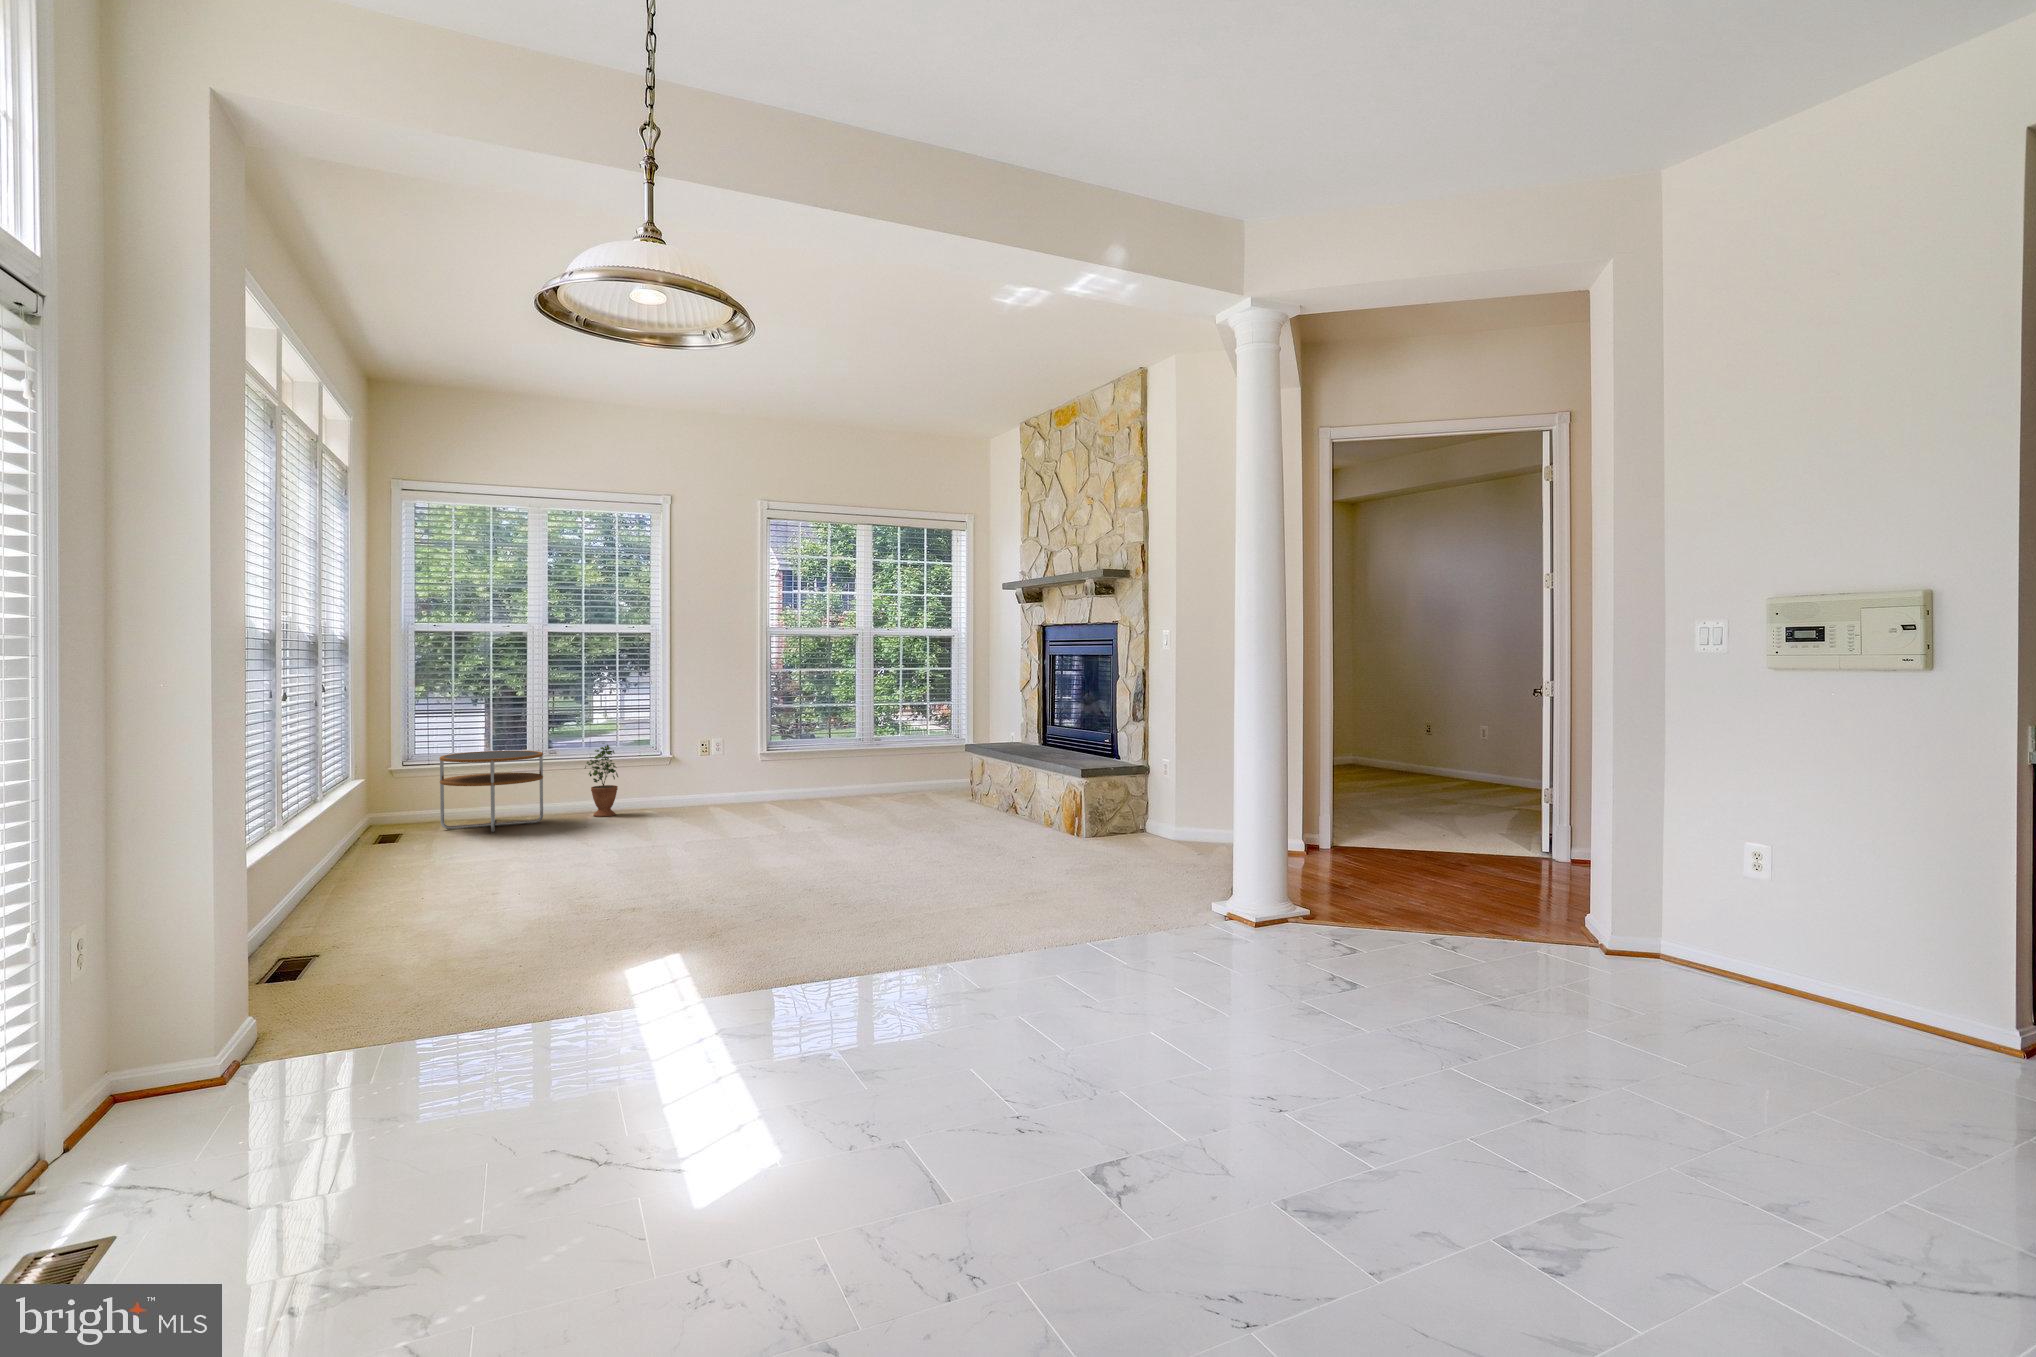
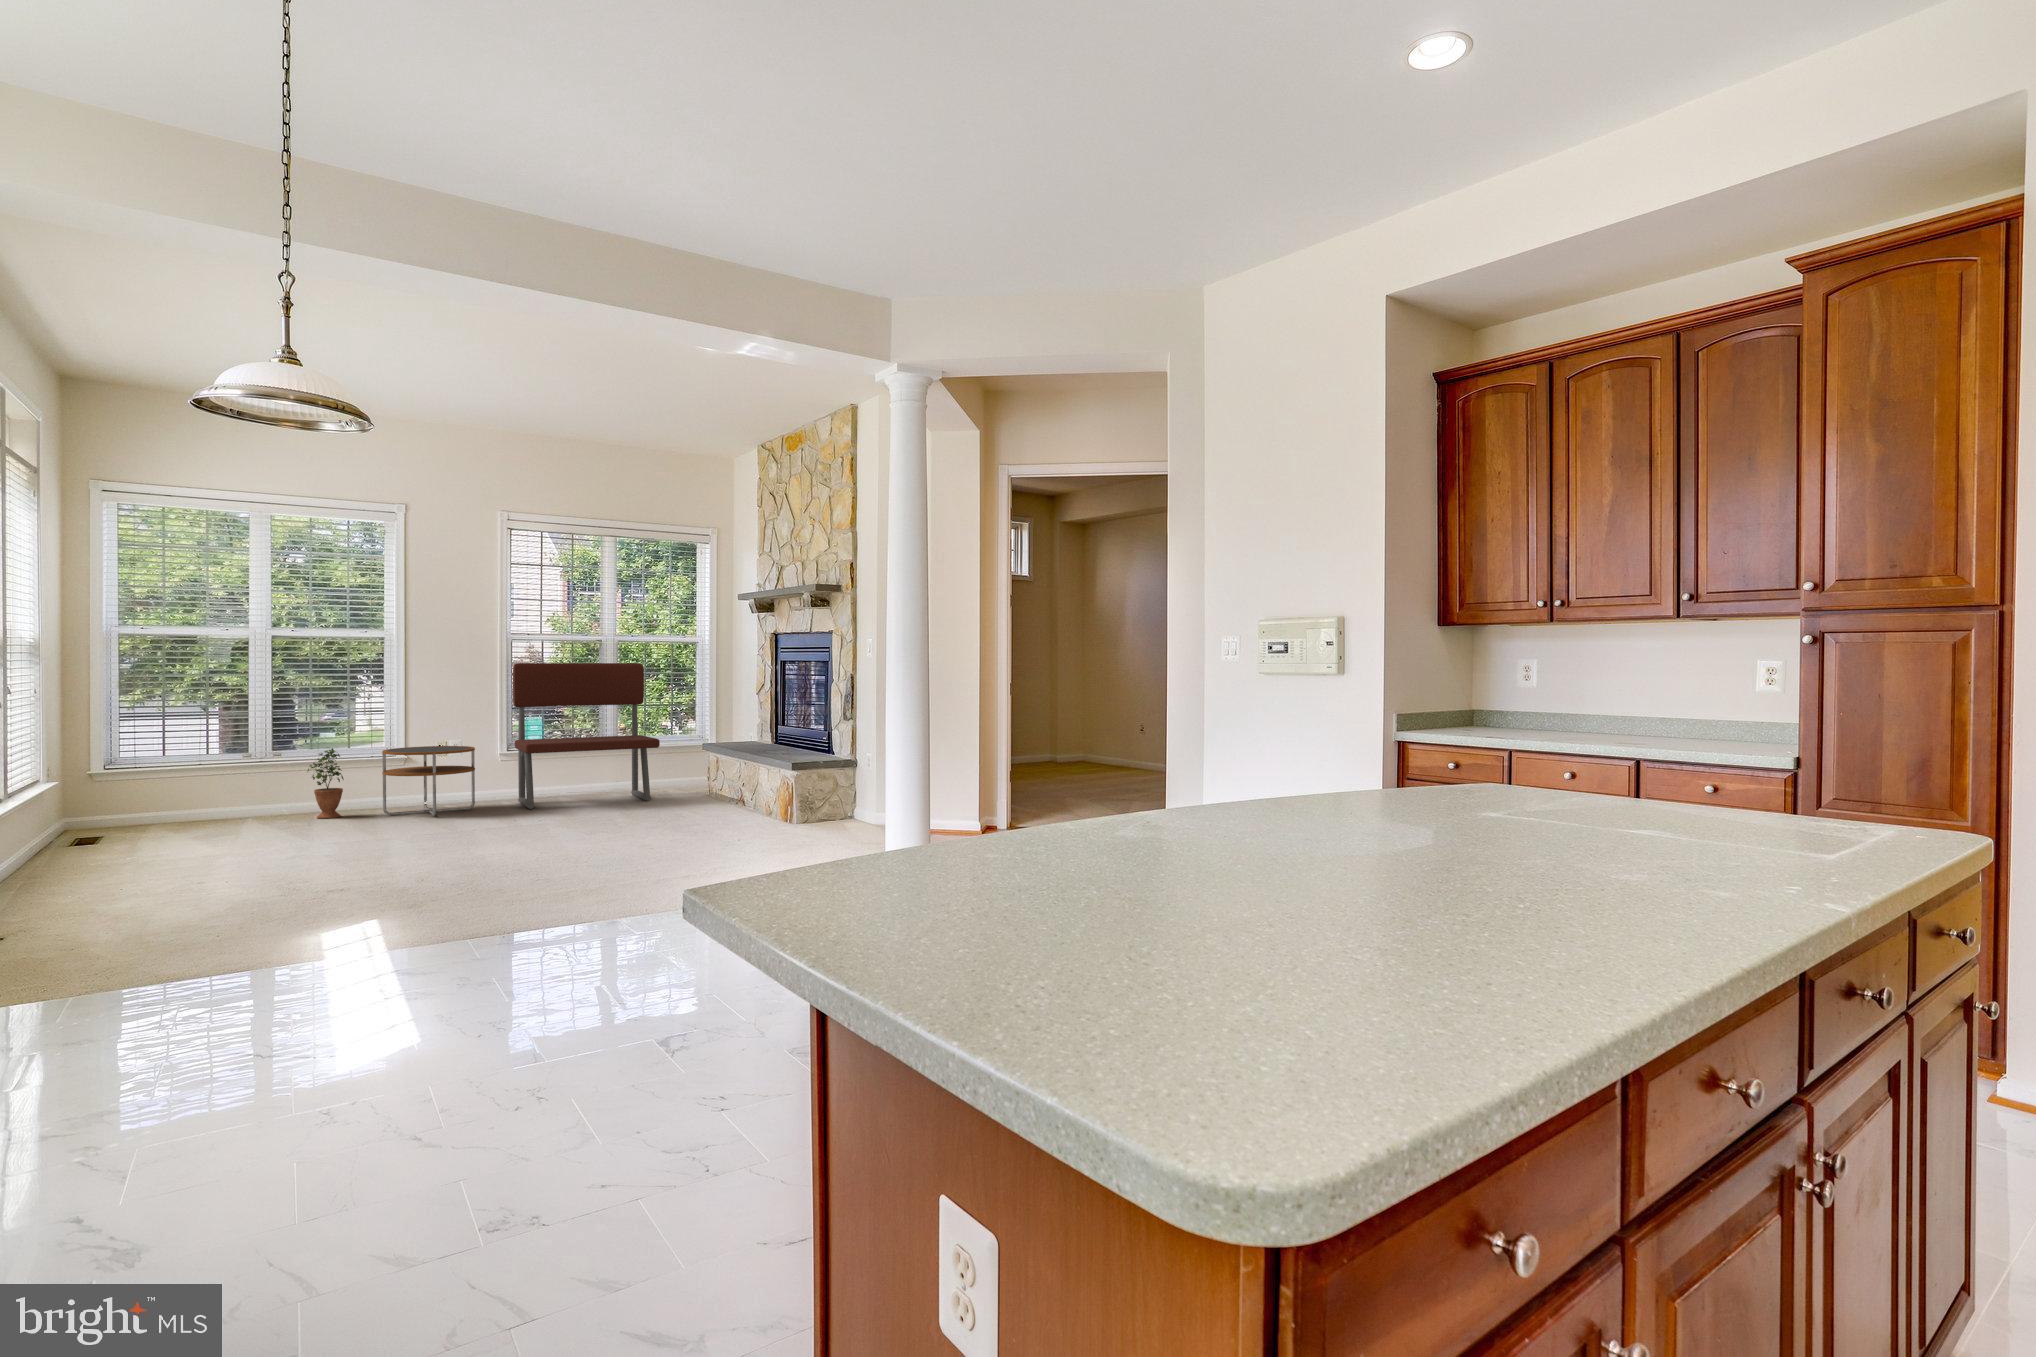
bench: none [778,658,925,811] -> present [513,663,660,809]
side table: present [439,751,543,832] -> present [382,746,475,817]

